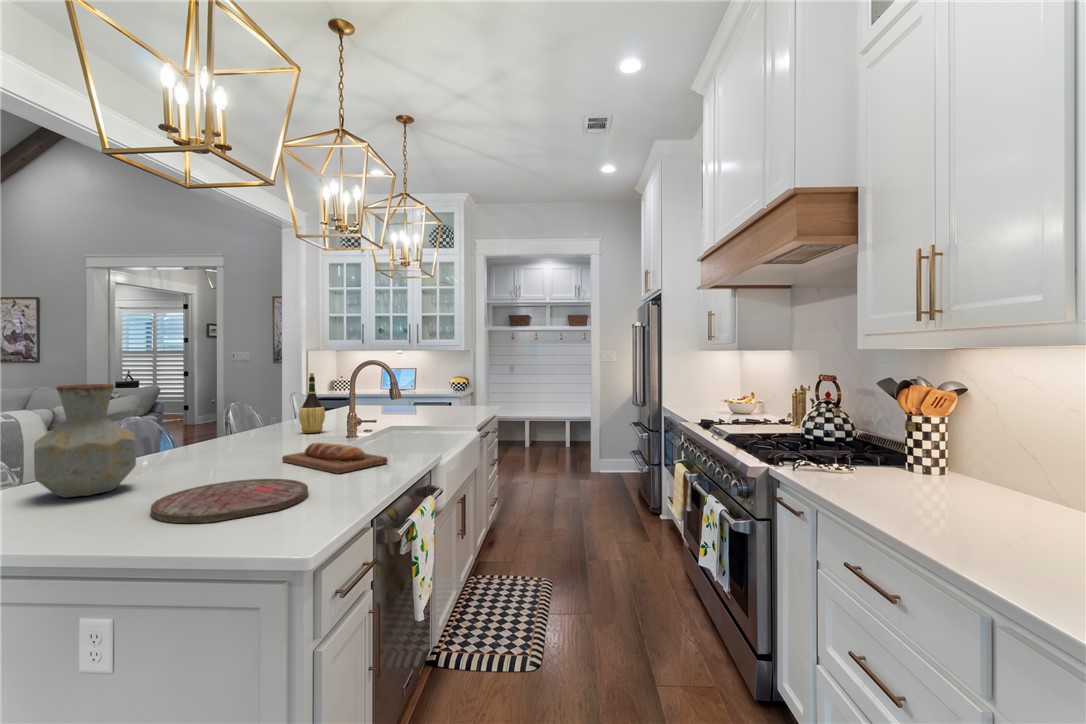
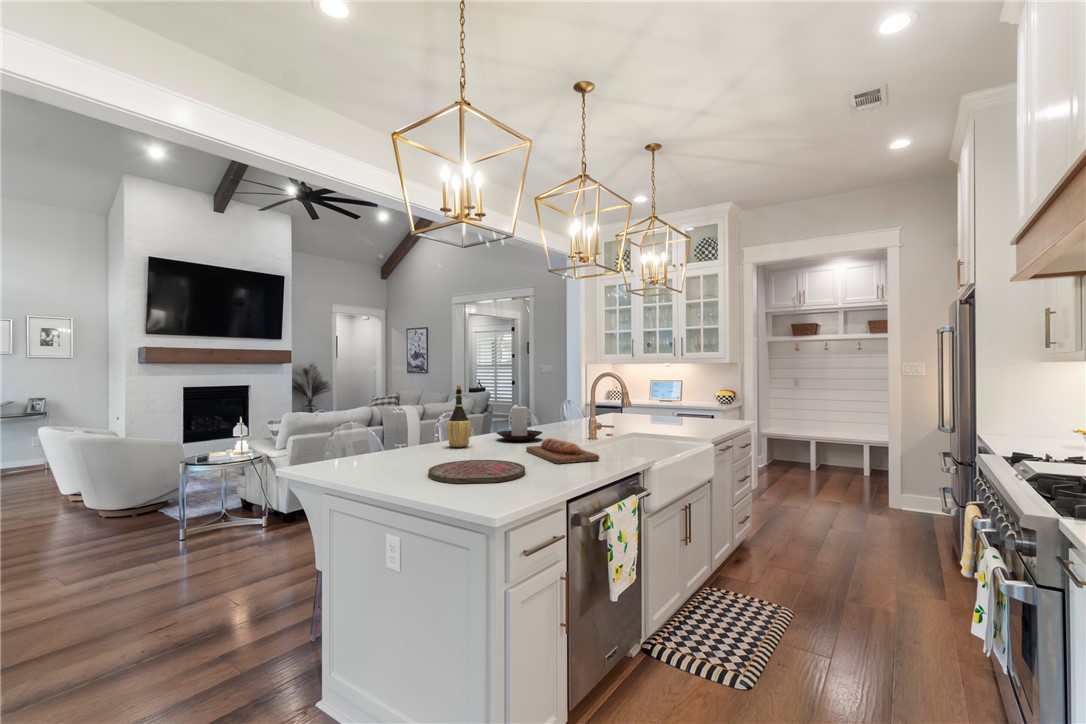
wine bottle: present [299,373,325,433] -> present [446,385,471,447]
vase: present [34,384,136,498] -> none [381,387,432,459]
candle holder: none [224,403,292,450] -> present [497,406,542,441]

